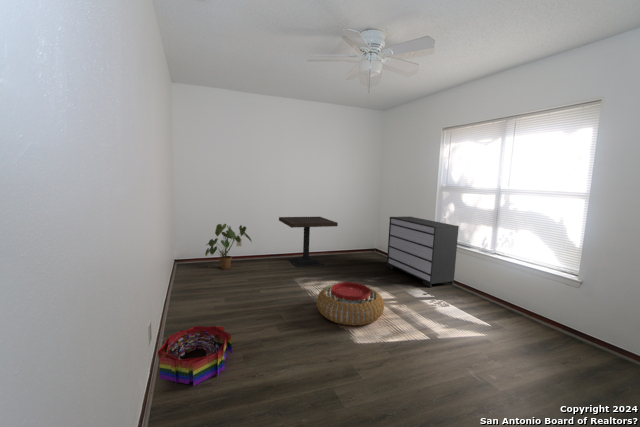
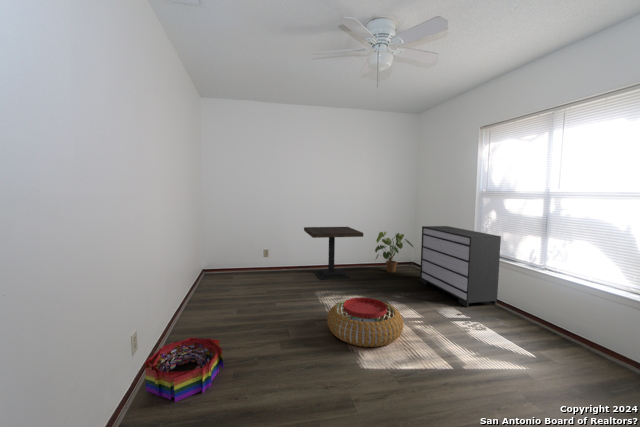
house plant: present [205,224,251,269] -> present [375,232,413,273]

